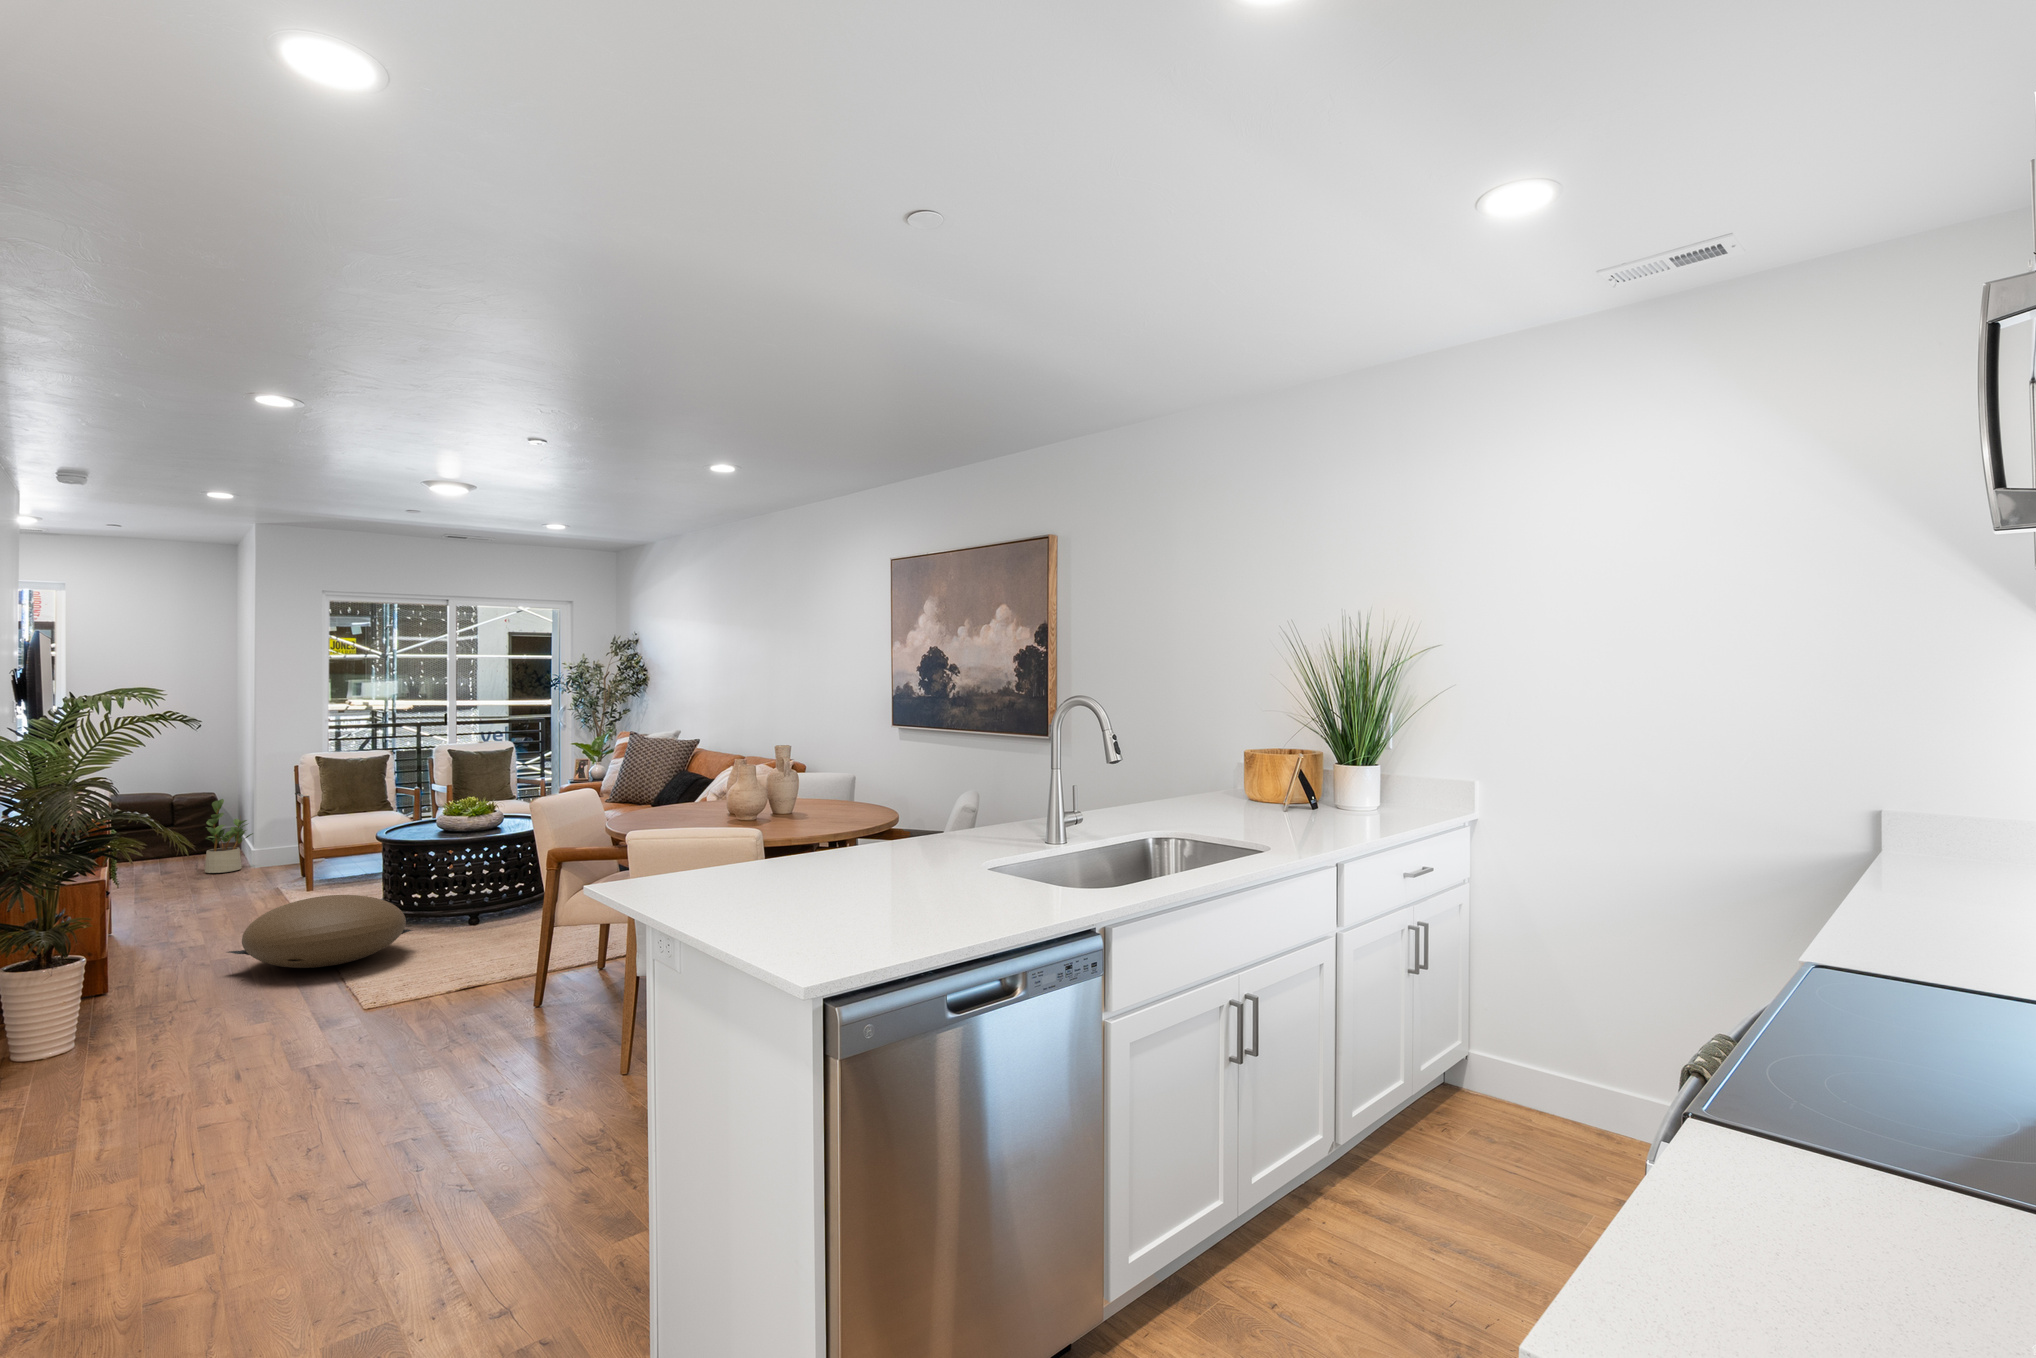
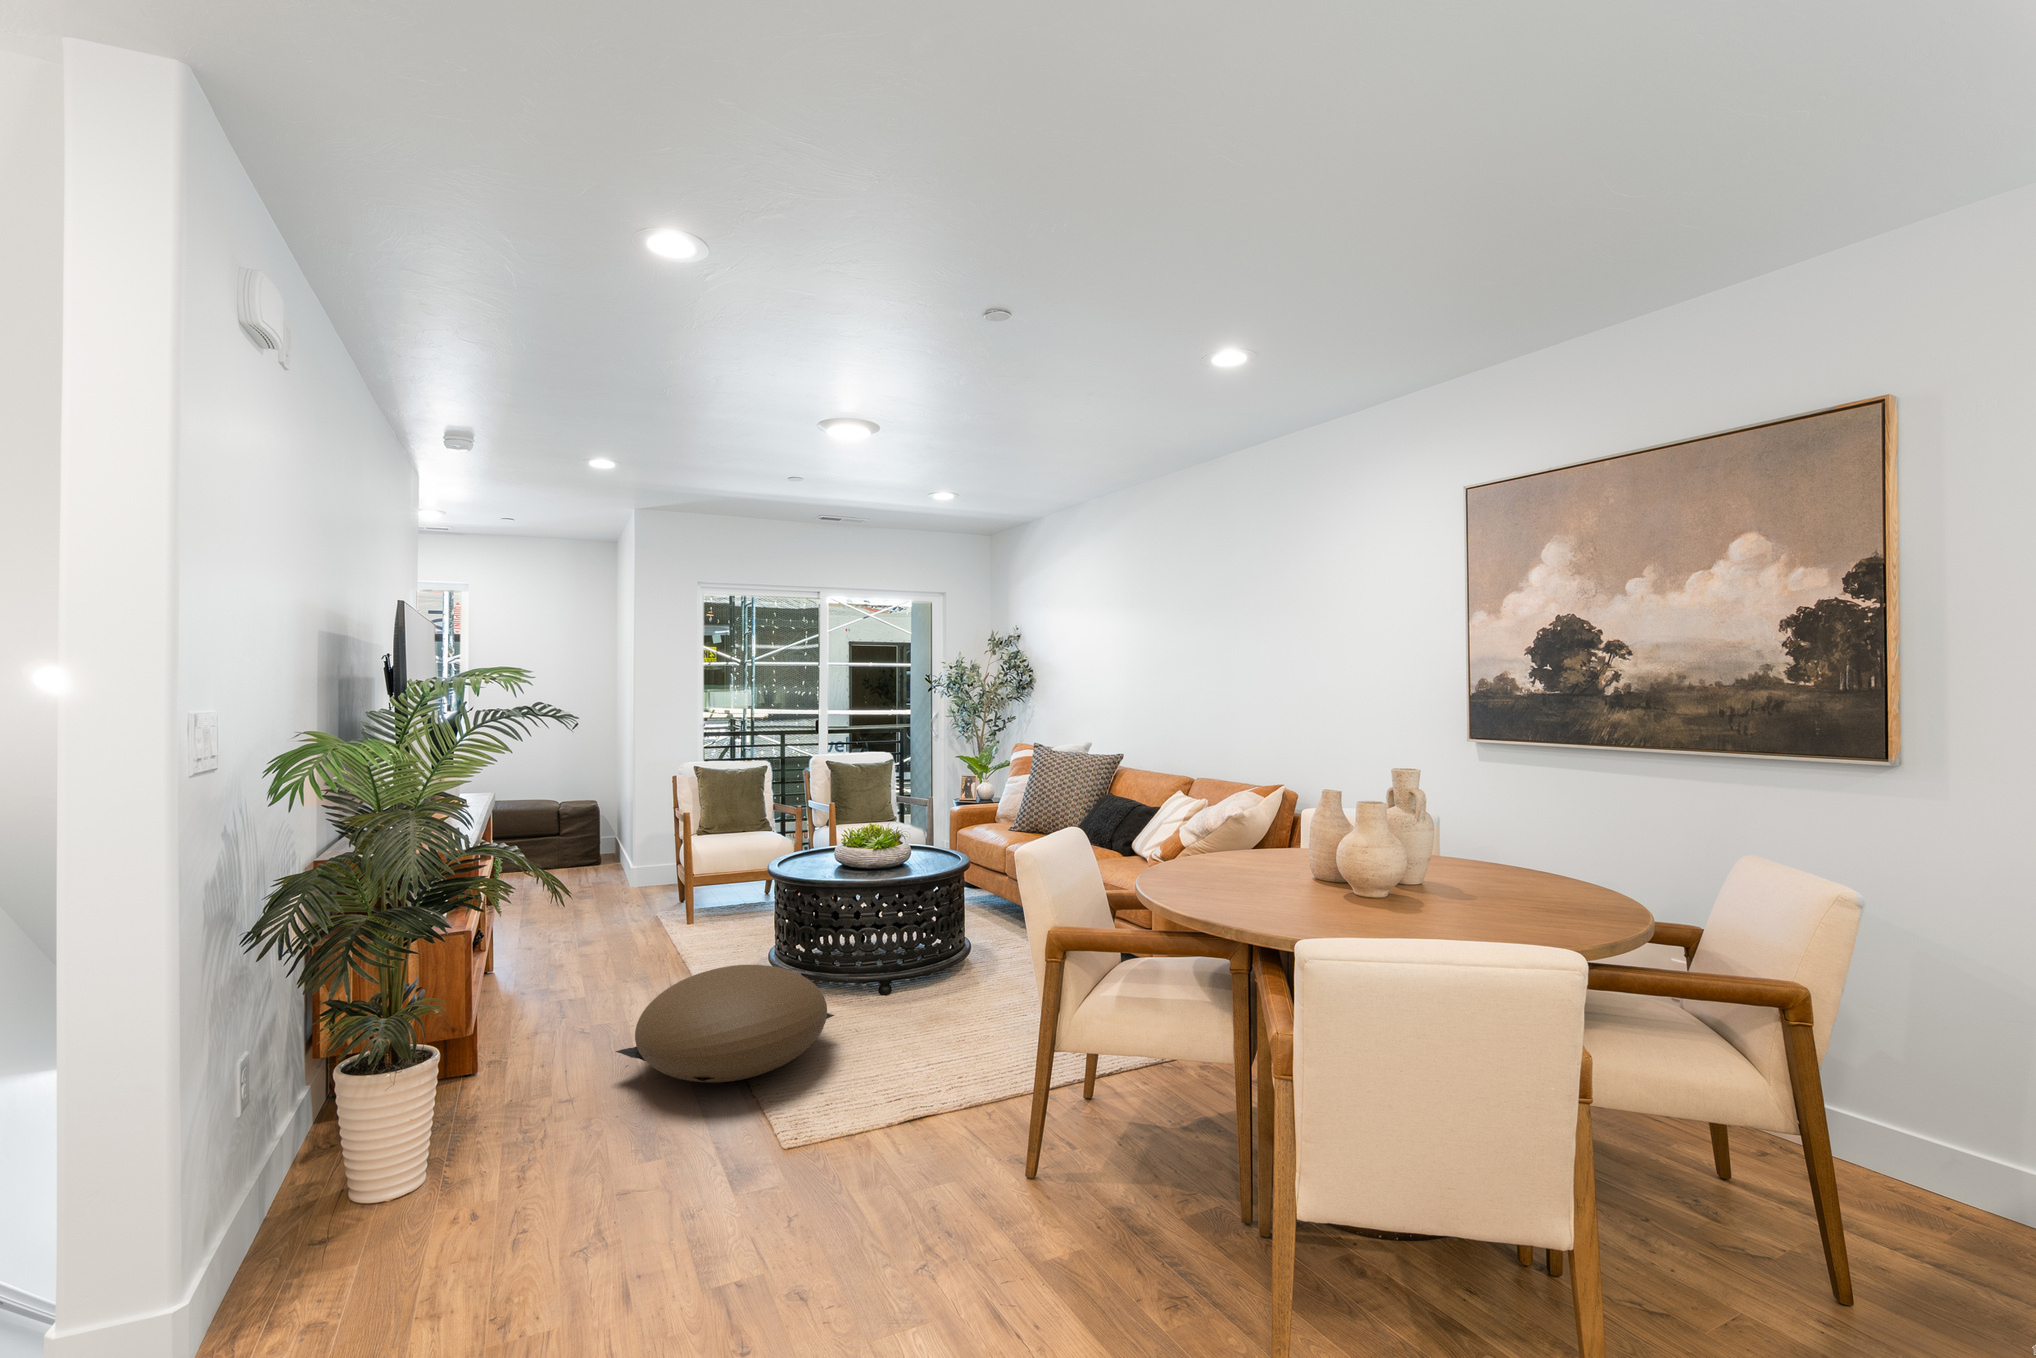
potted plant: present [205,799,253,873] -> none [586,814,630,891]

